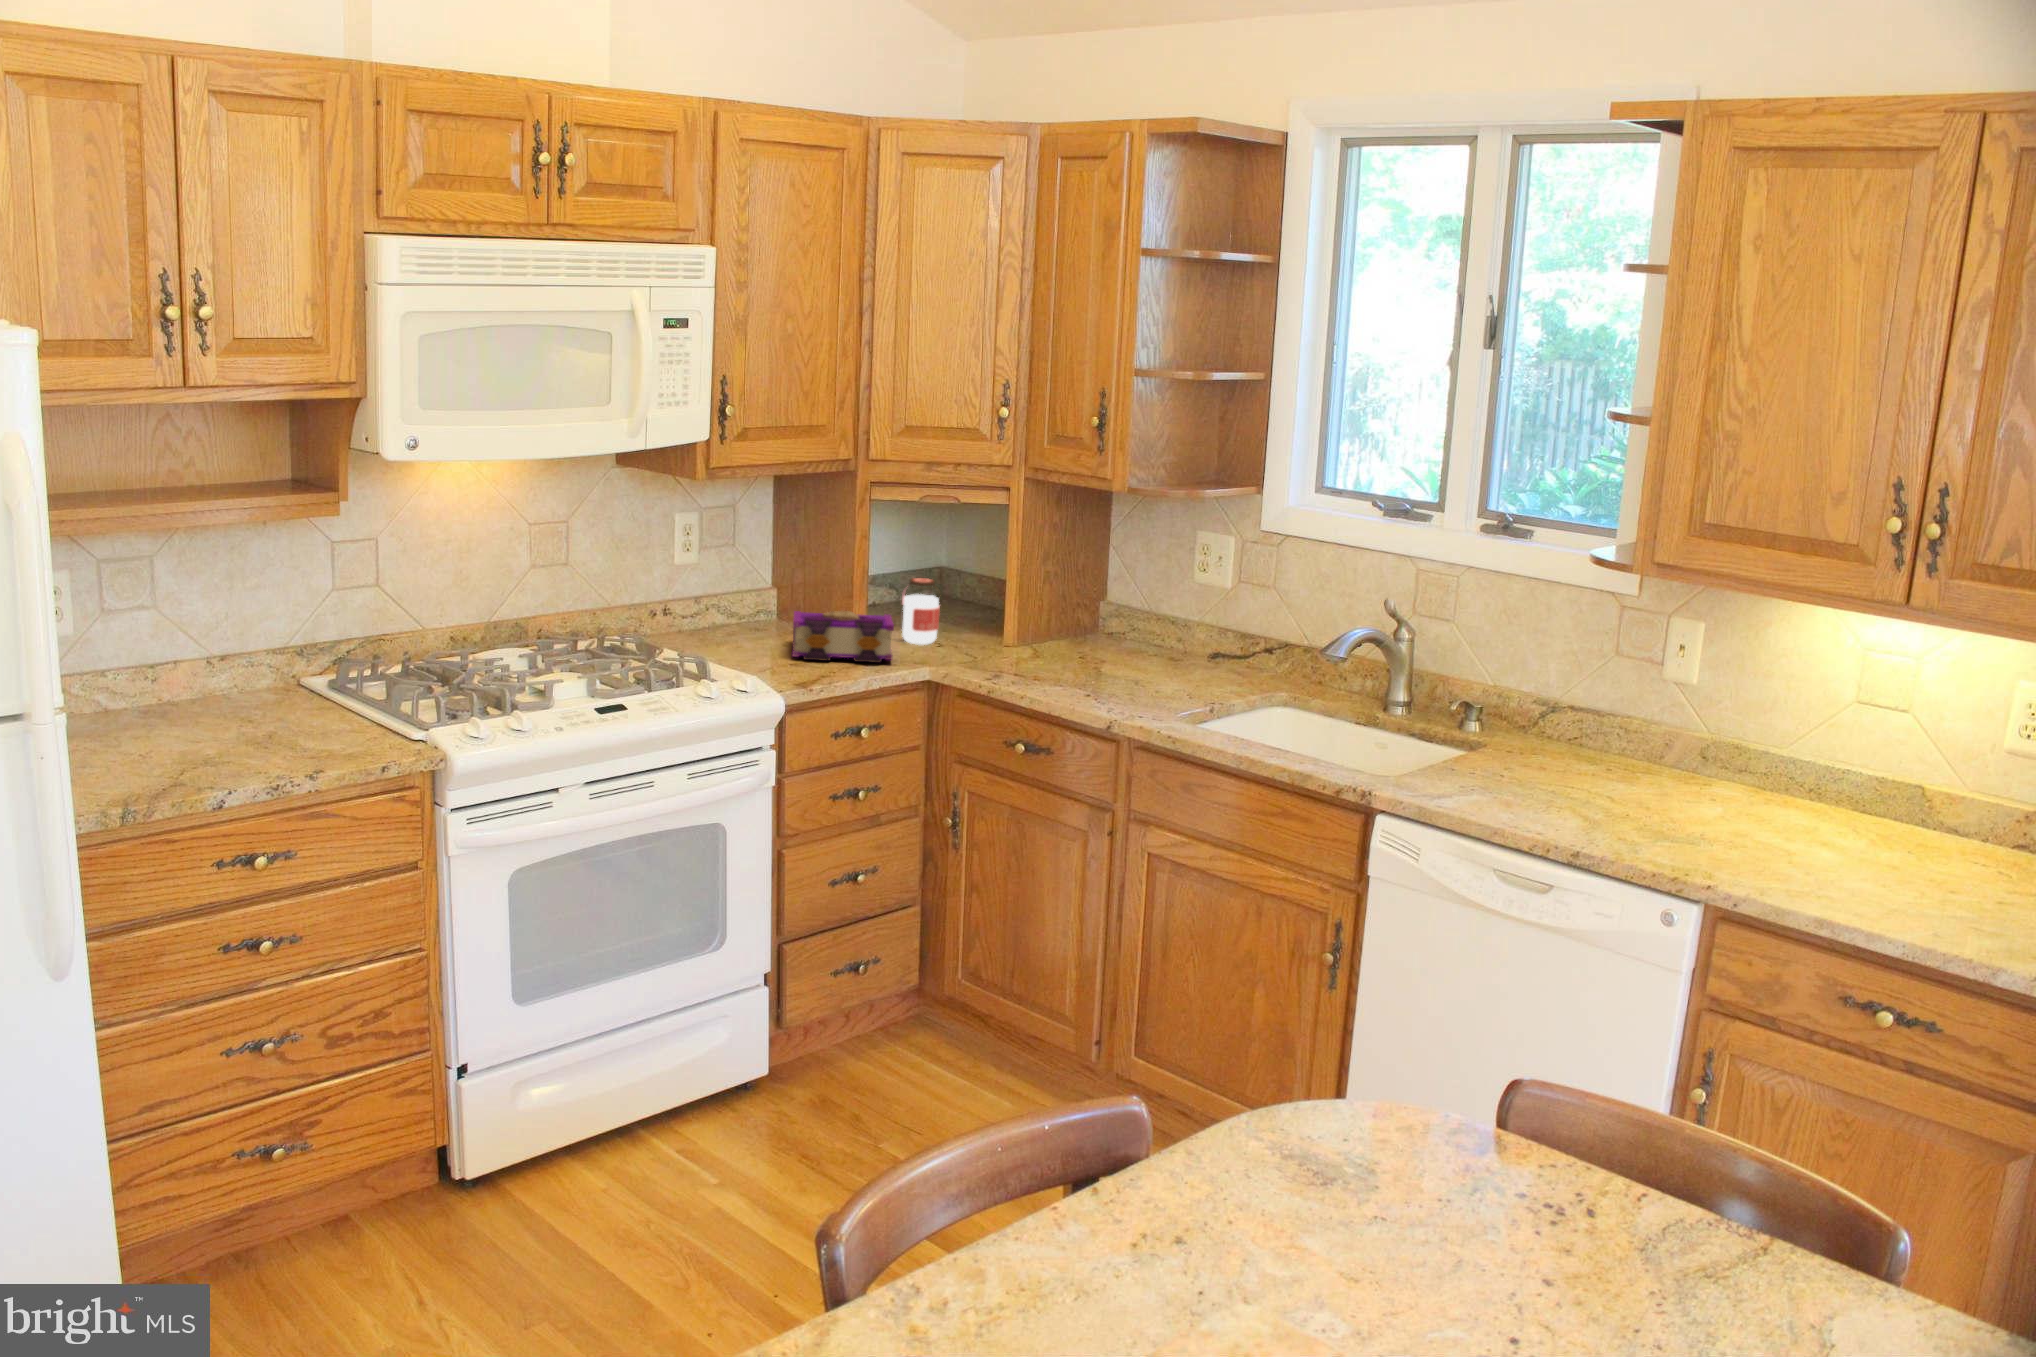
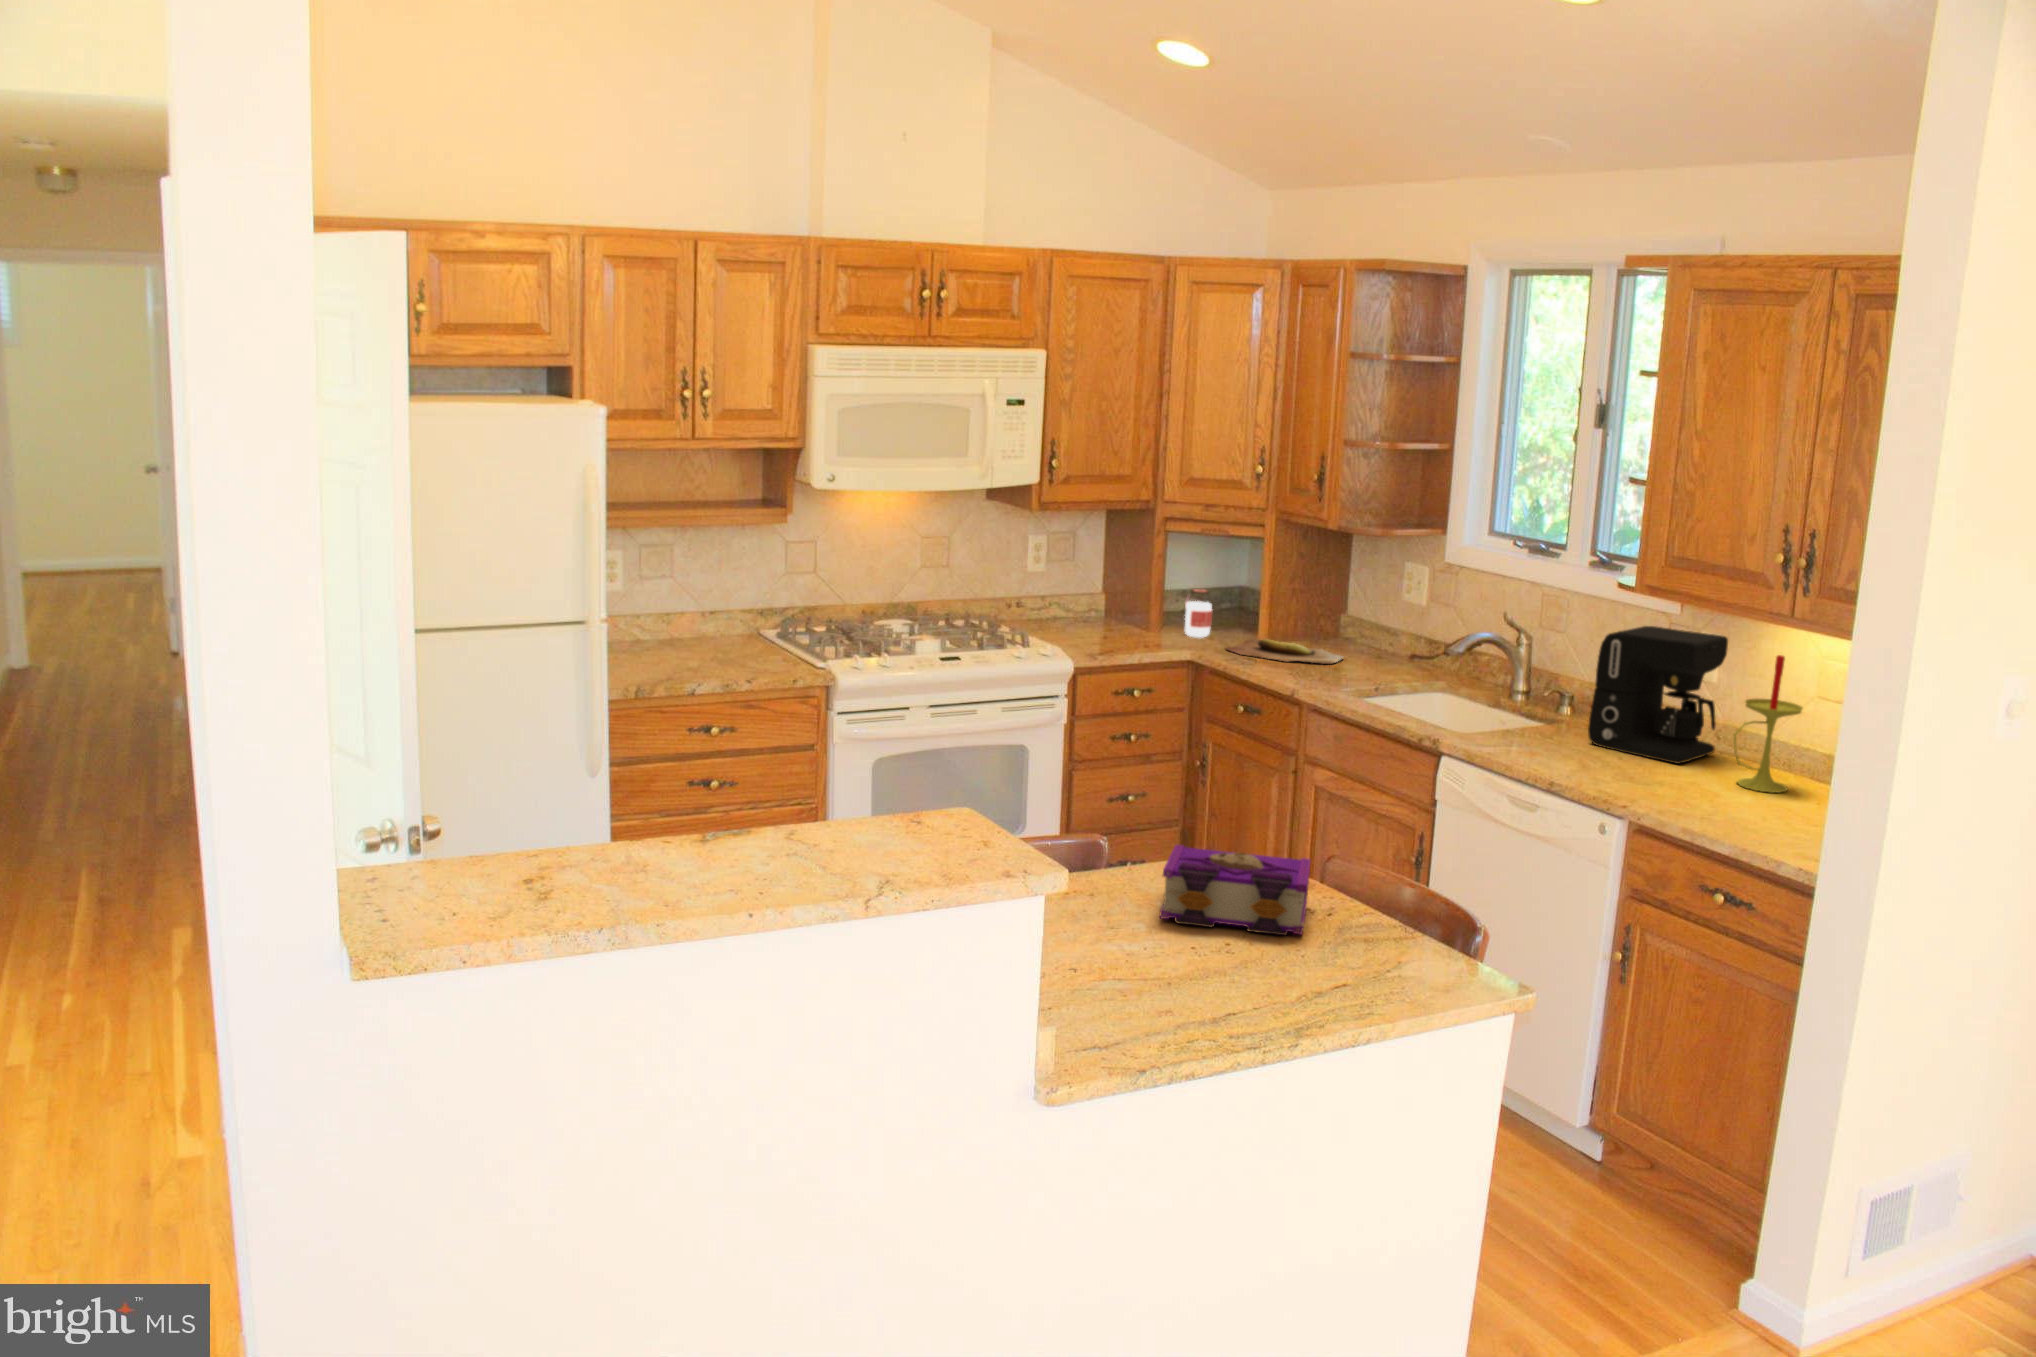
book: present [792,611,894,663] -> present [1160,845,1310,935]
coffee maker: none [1520,622,1688,807] -> present [1588,626,1728,764]
cutting board: none [967,642,1125,677] -> present [1226,639,1343,664]
candle: none [1735,661,1824,845] -> present [1734,655,1803,793]

